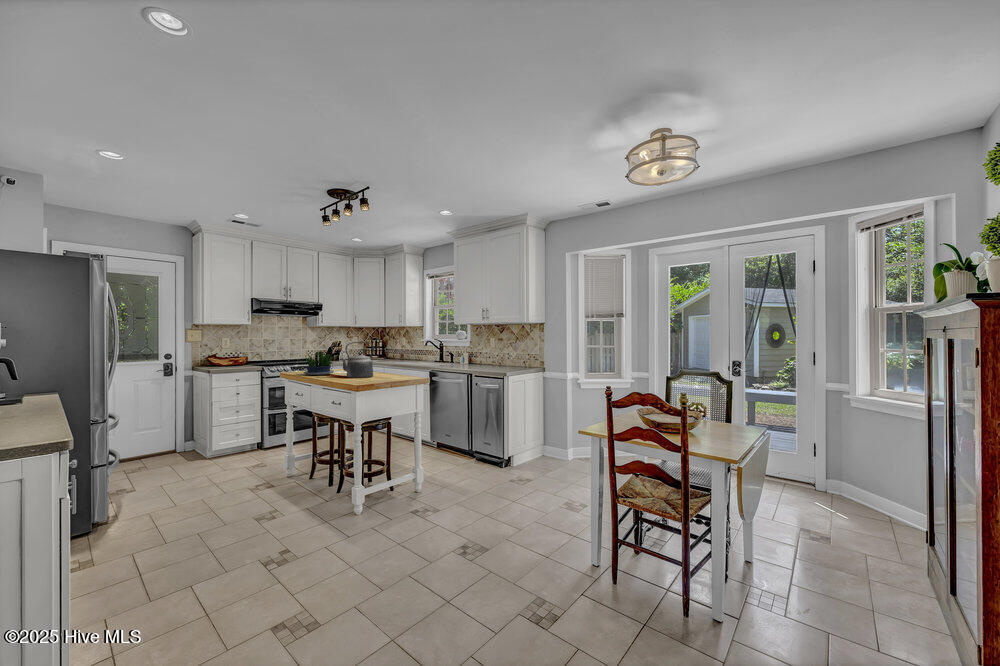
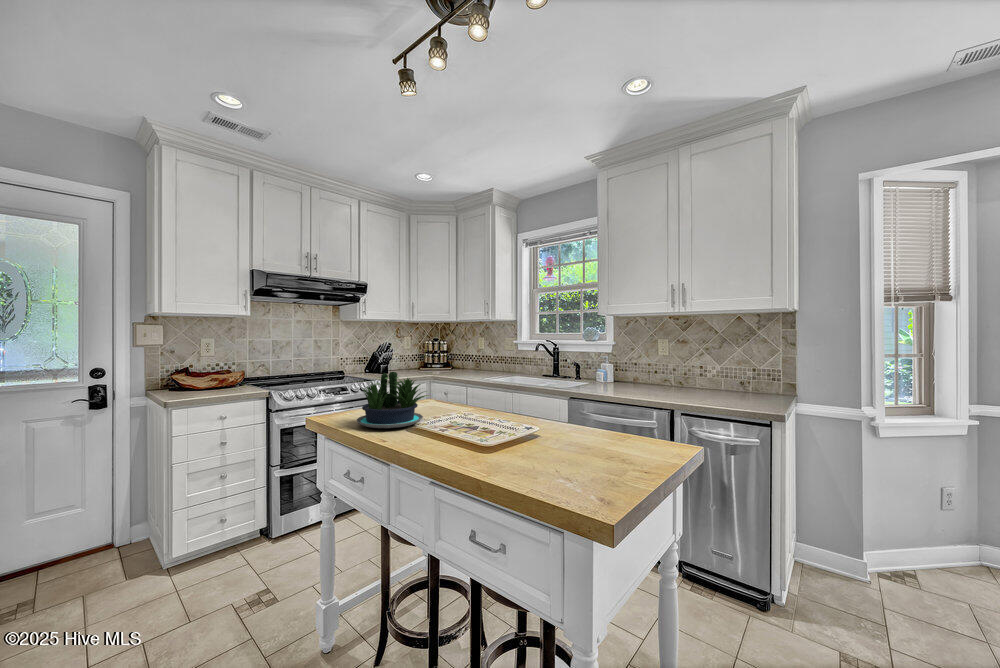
kettle: present [340,342,374,378] -> none [454,352,526,444]

